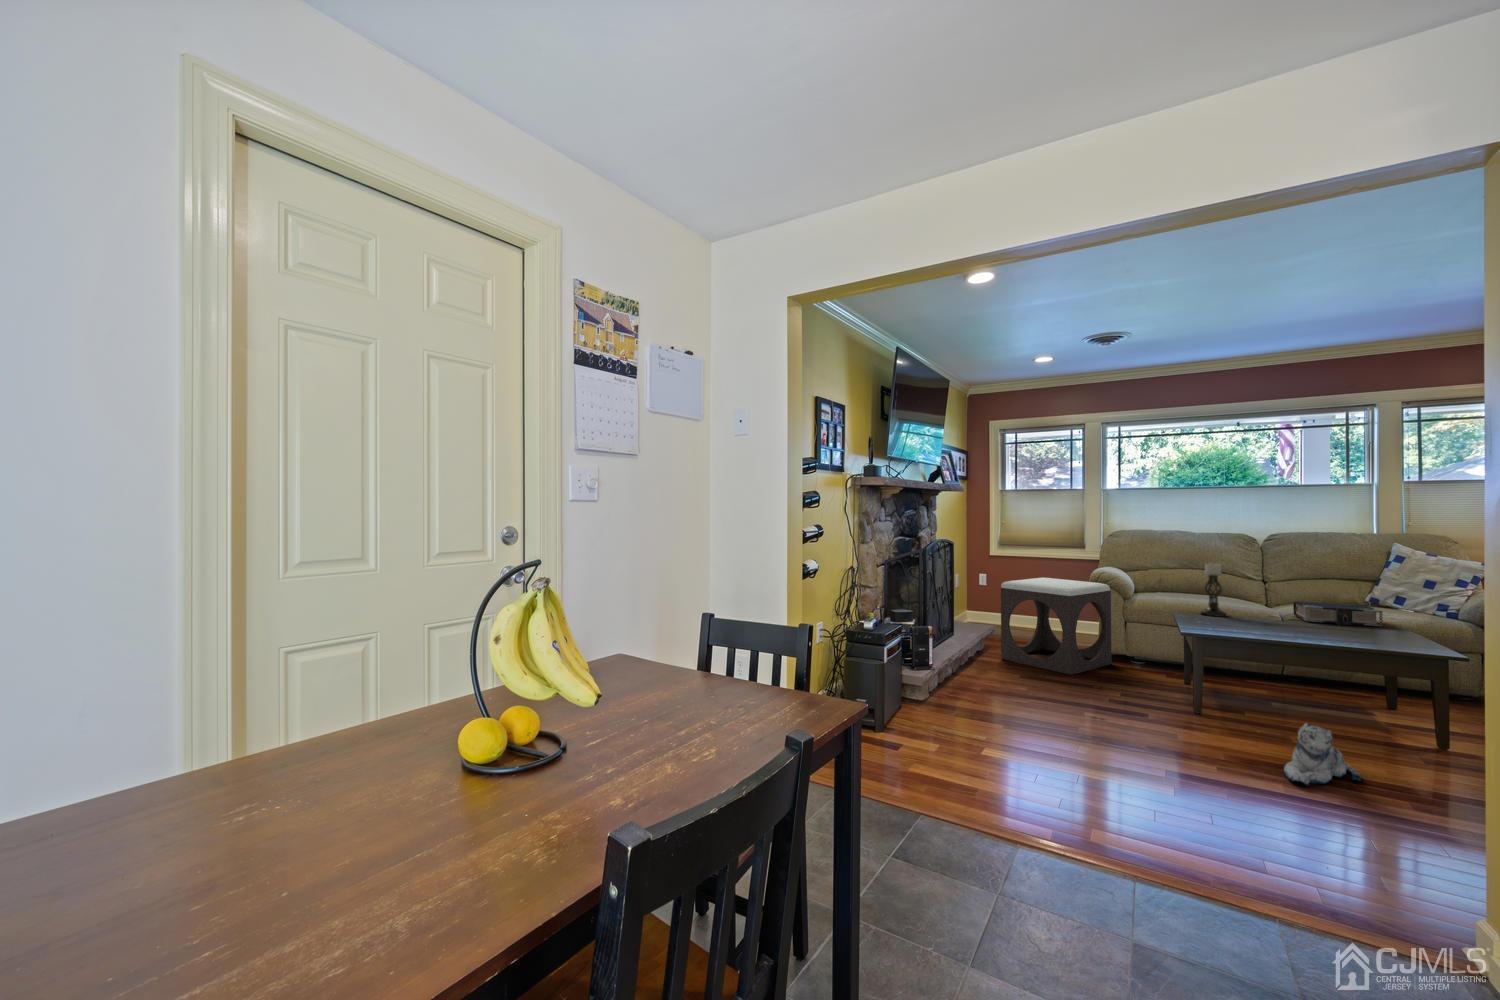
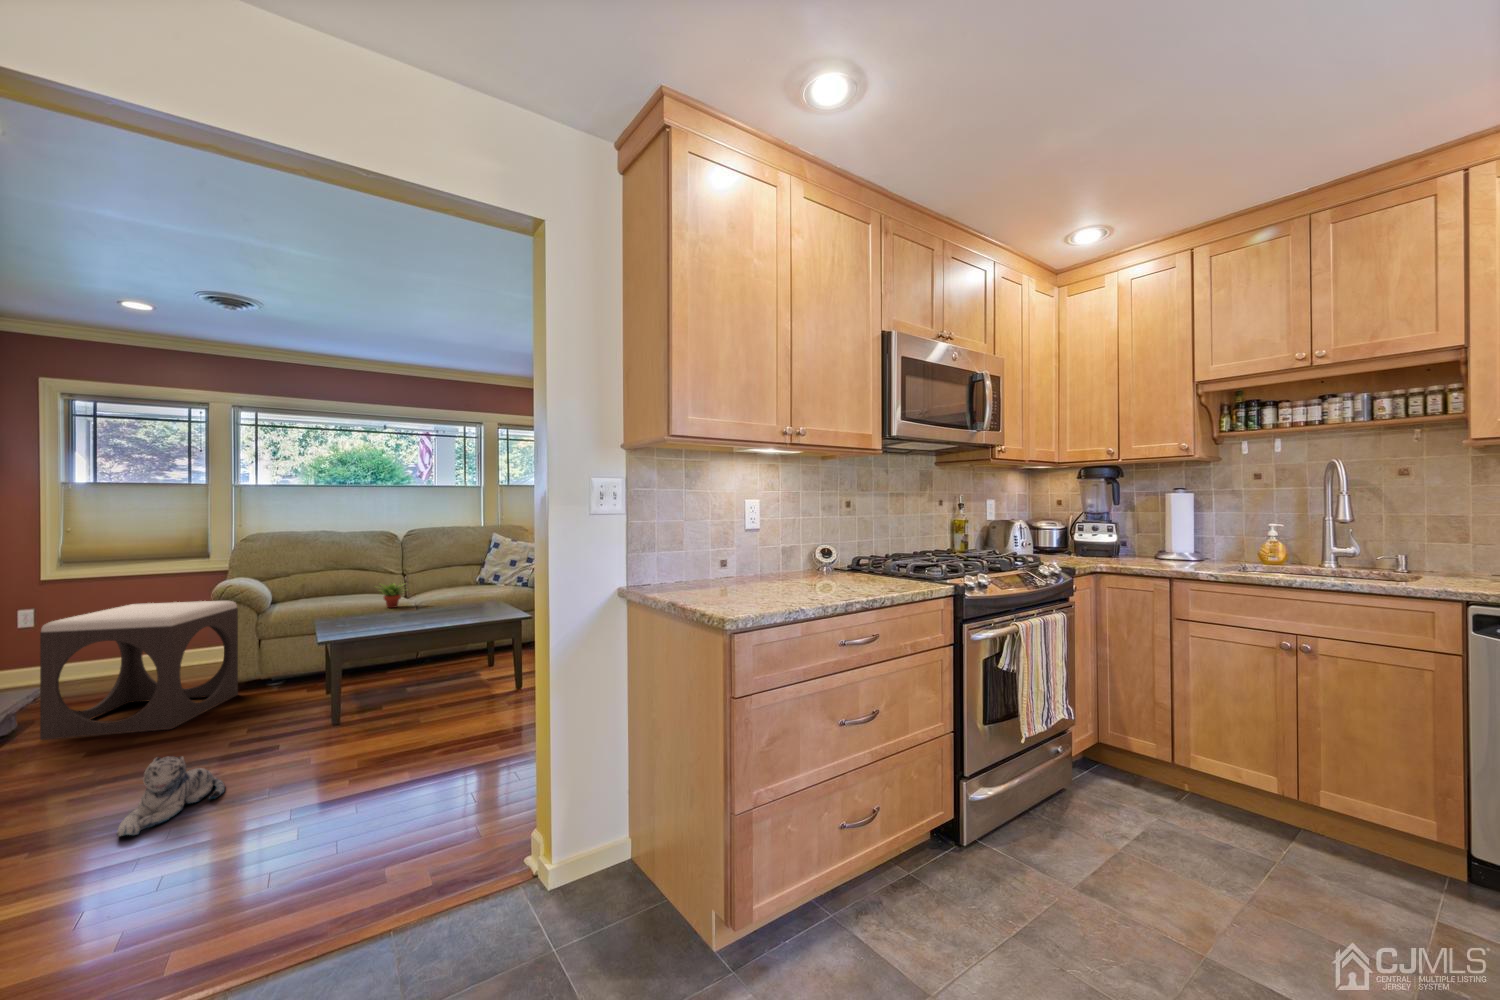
candle holder: present [1200,562,1228,617] -> none [342,563,370,618]
succulent plant: none [1230,586,1272,614] -> present [380,583,404,608]
book: present [1293,601,1383,626] -> none [426,585,486,607]
plush toy: present [1284,723,1361,784] -> present [117,756,225,837]

